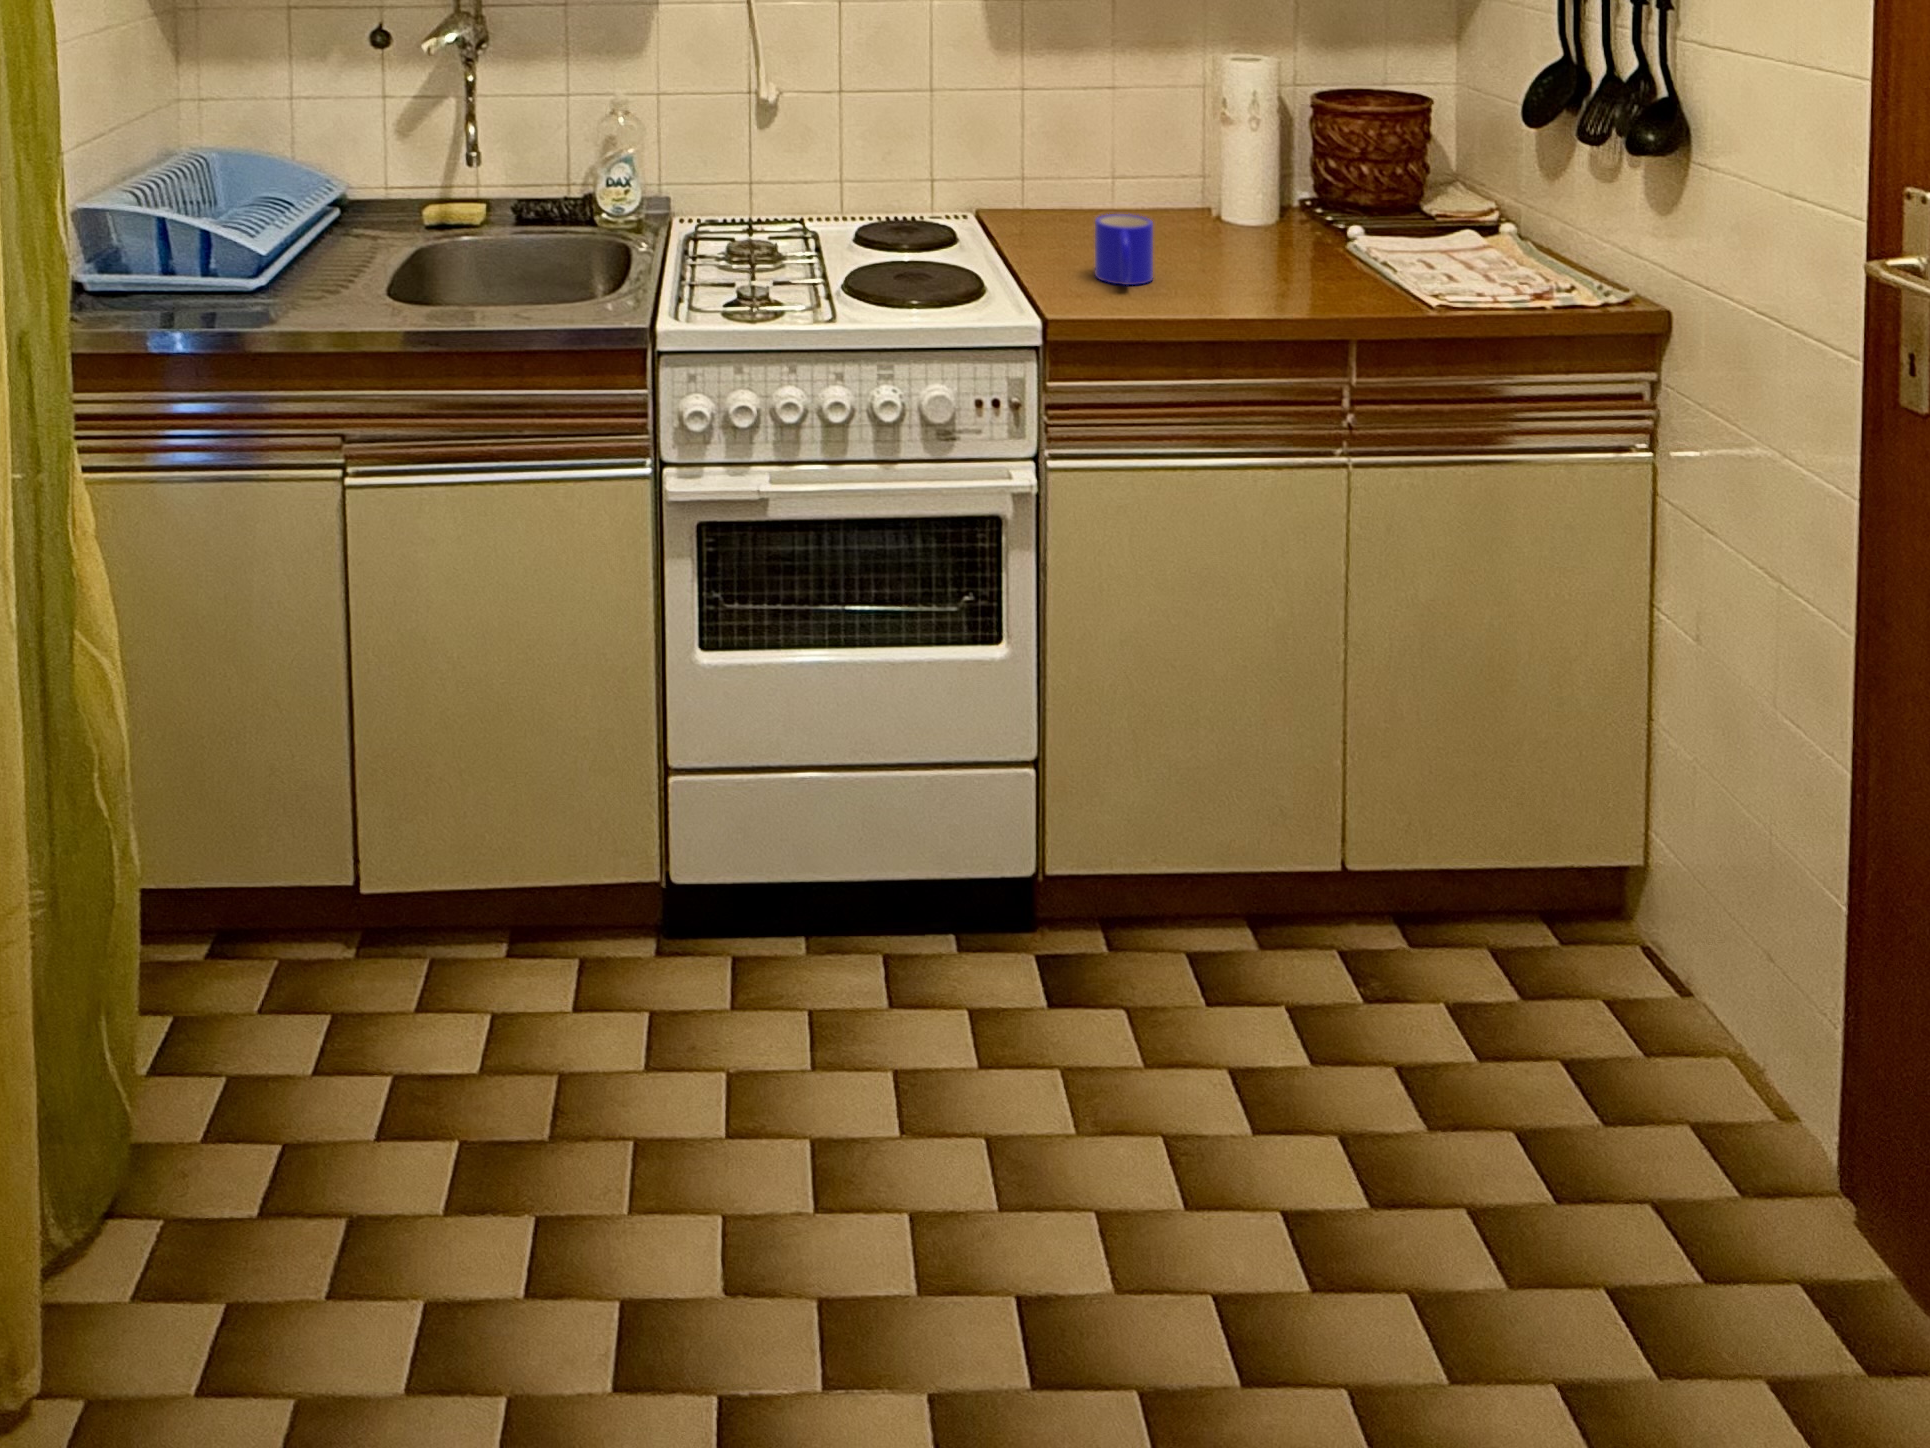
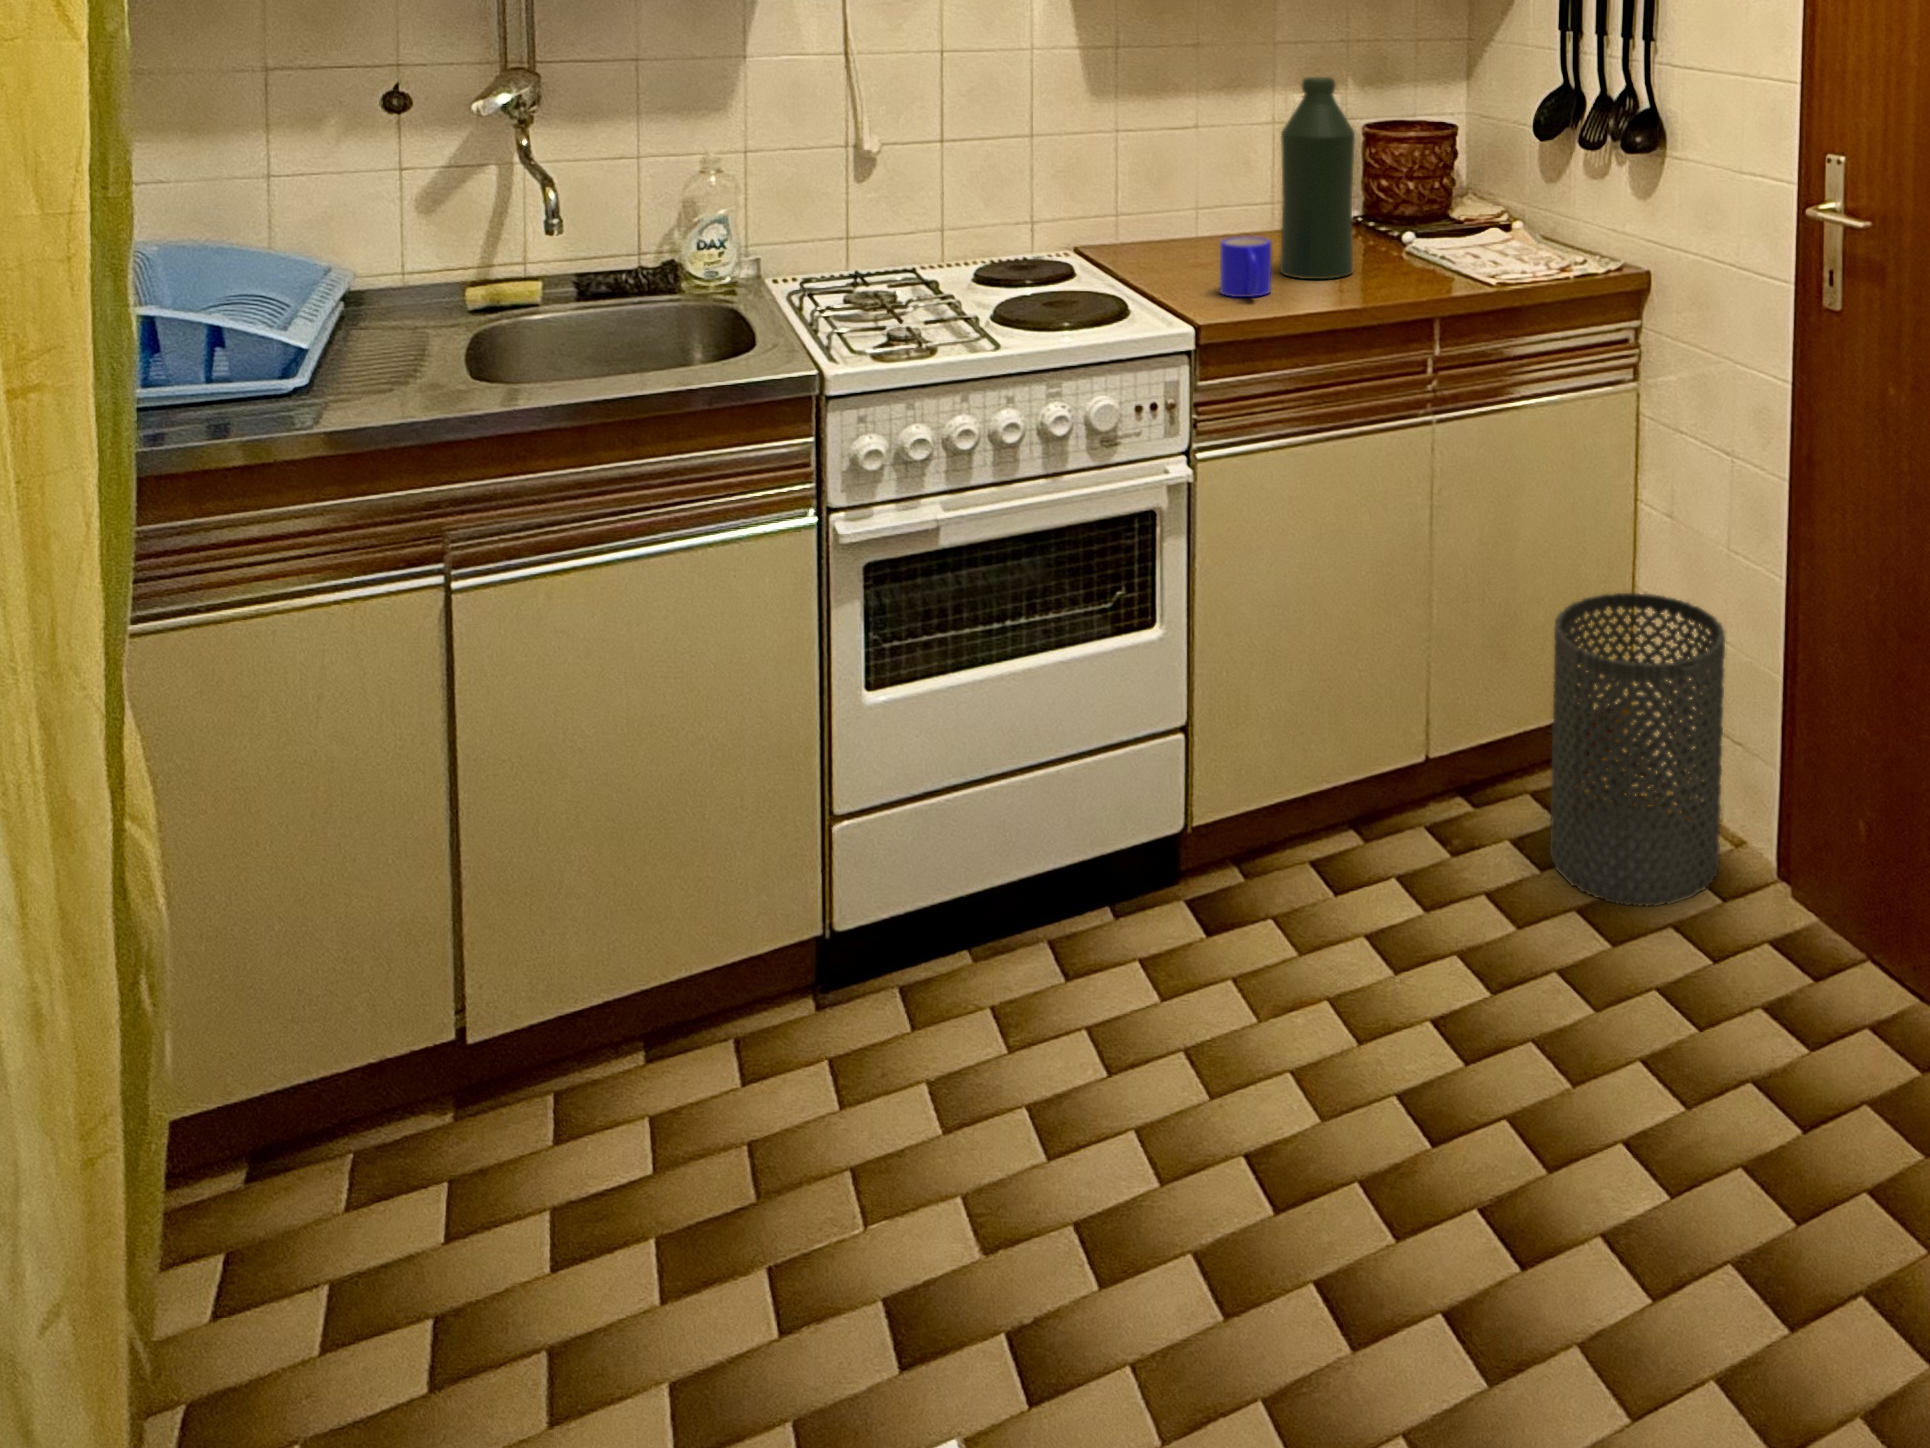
bottle: none [1176,36,1265,270] -> present [1280,77,1355,279]
trash can: none [1495,723,1762,1186] -> present [1550,593,1725,906]

